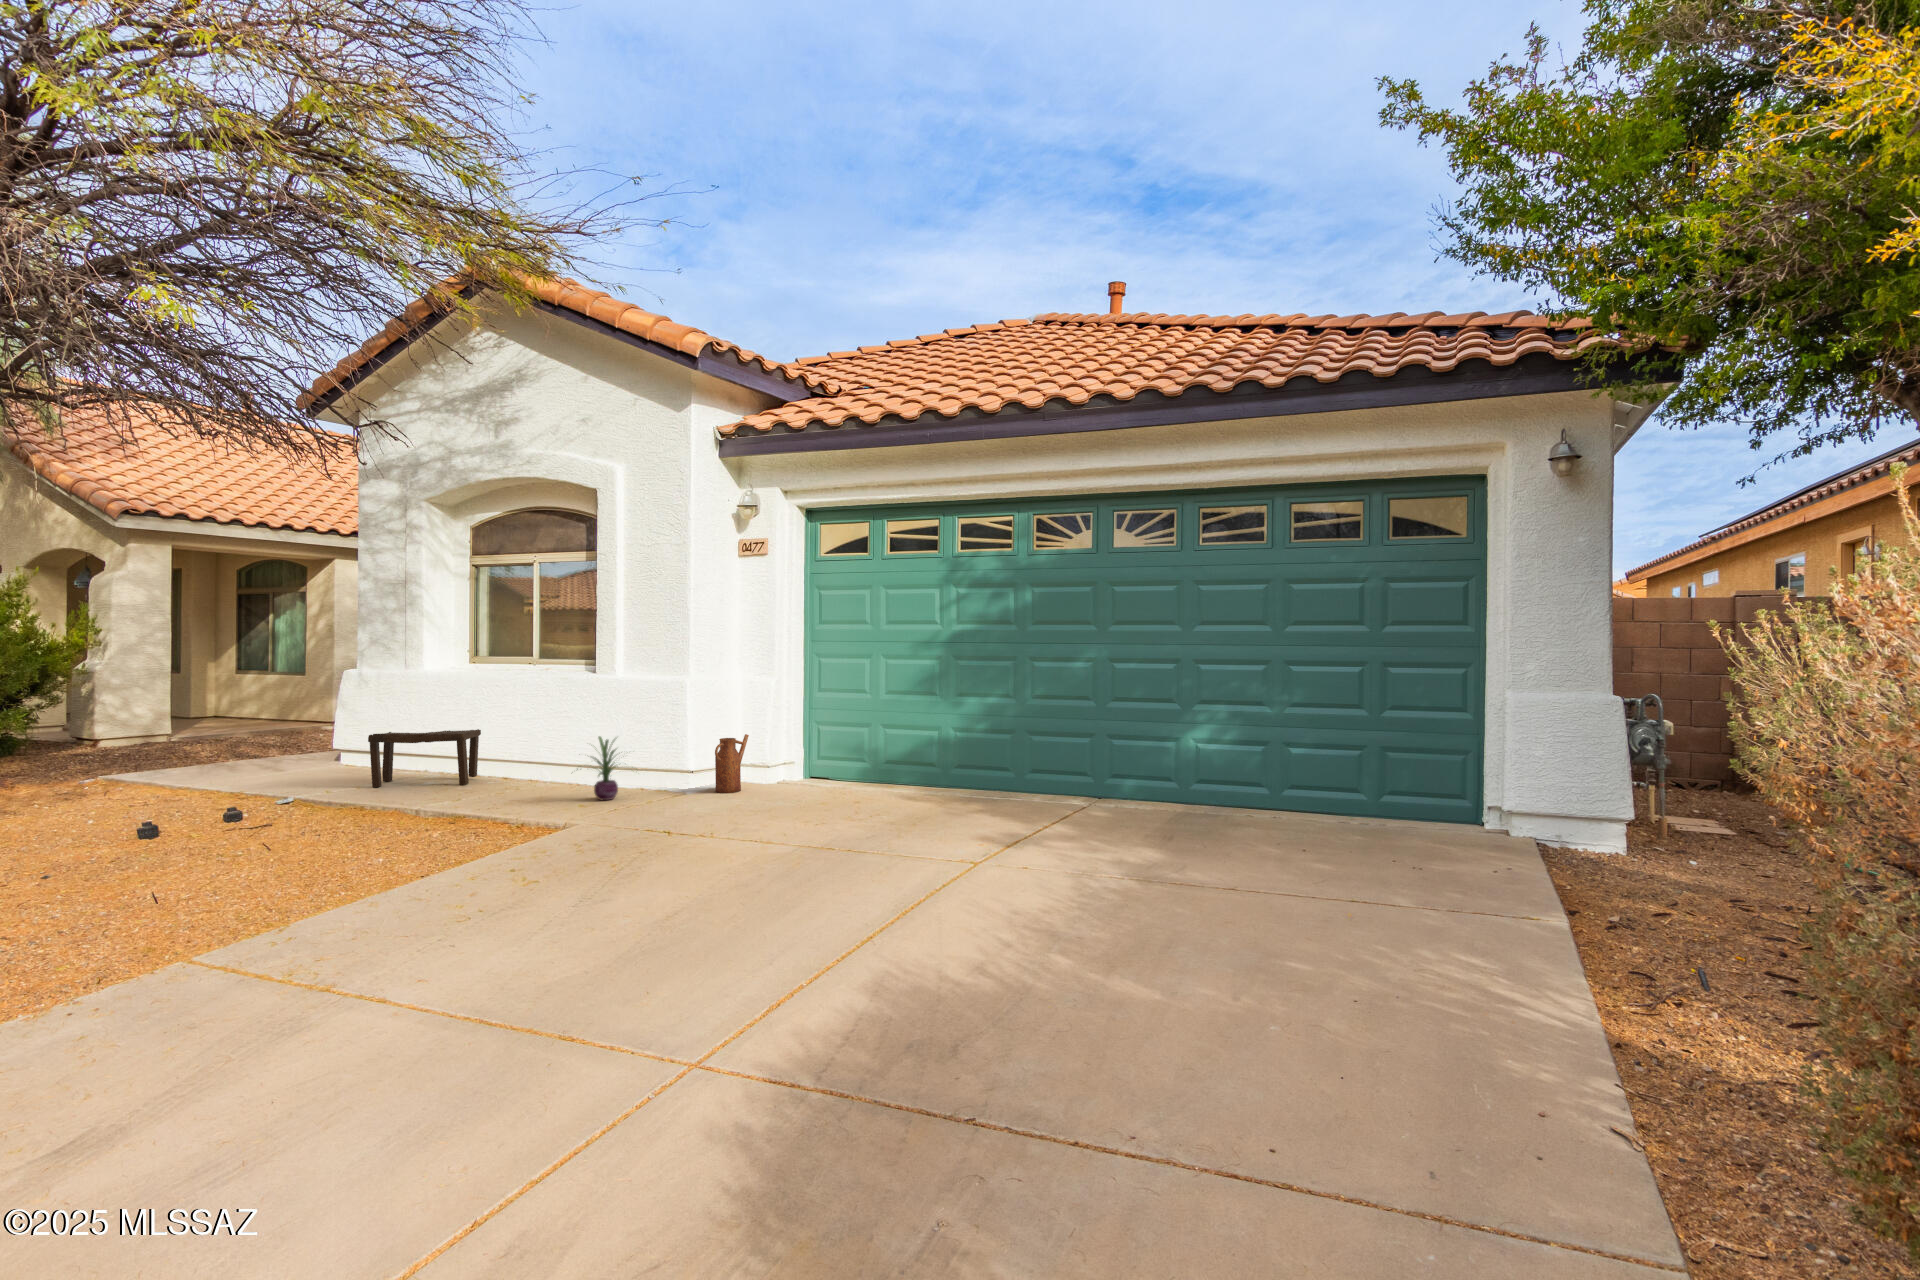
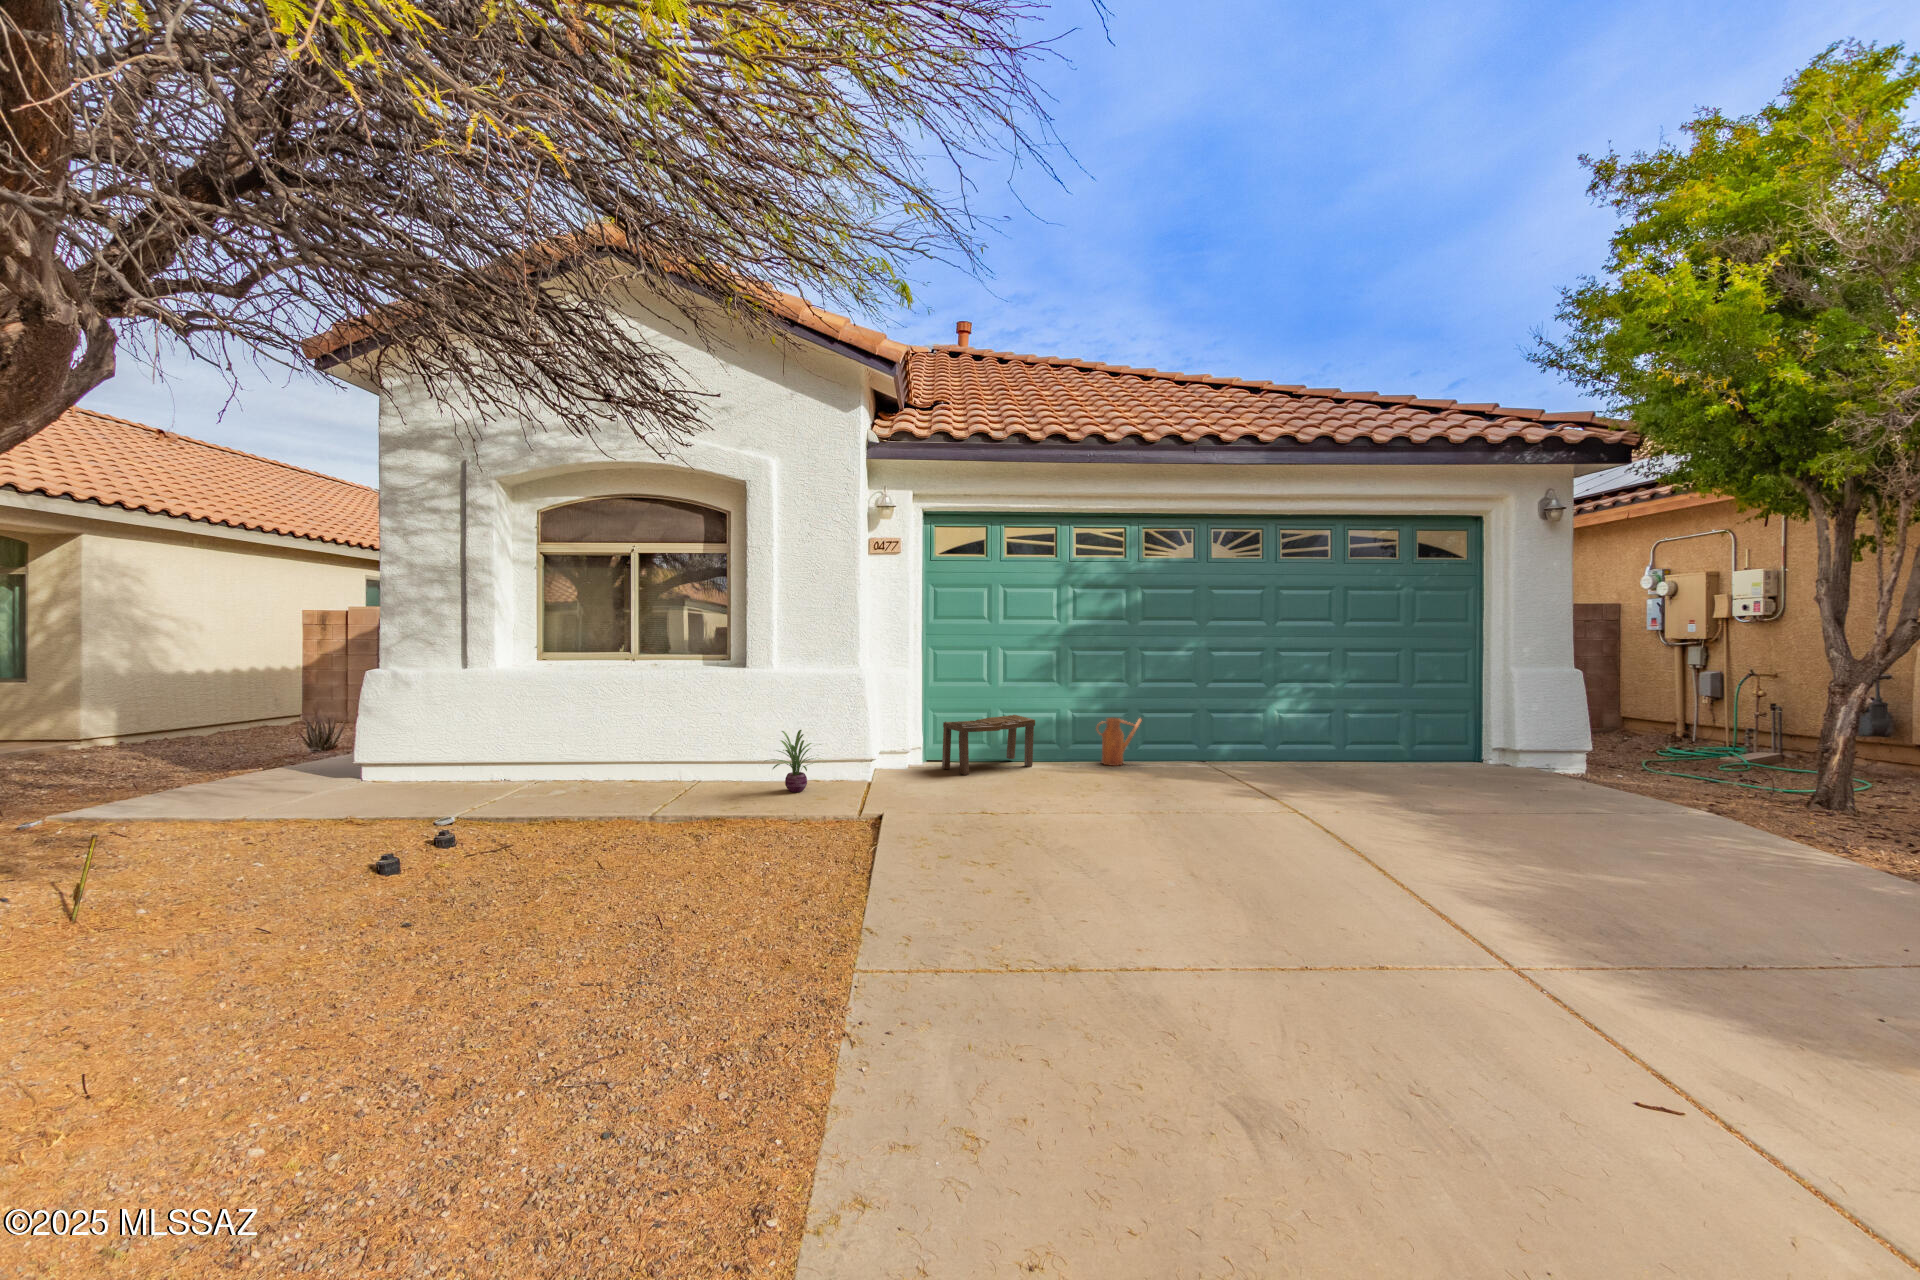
bench: present [368,729,481,787] -> present [942,715,1035,775]
watering can: present [715,734,749,793] -> present [1096,718,1142,766]

